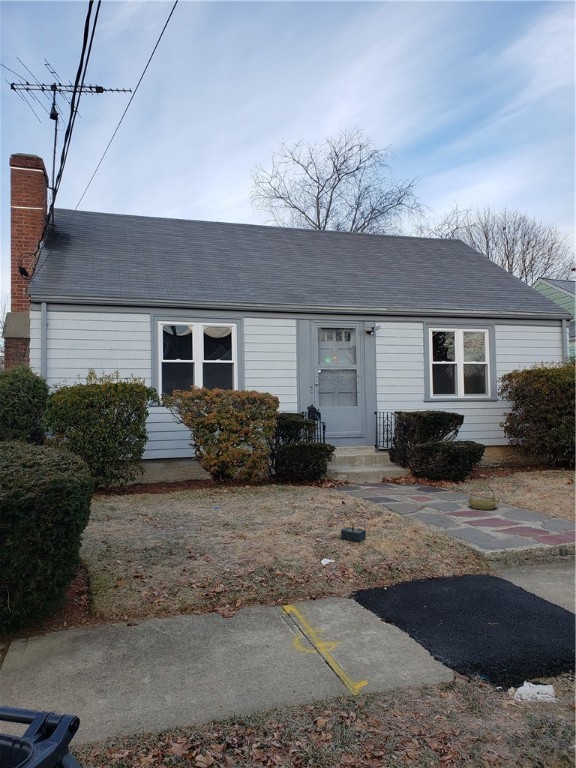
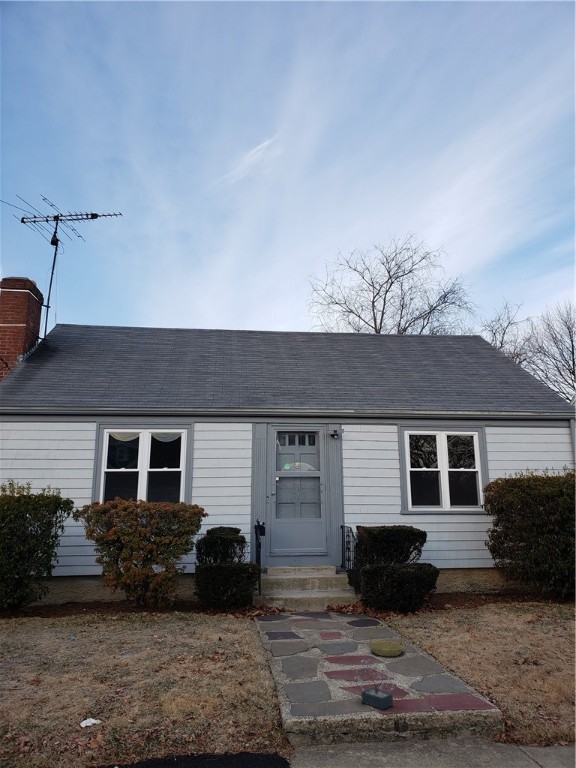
decorative plant: present [335,507,369,541] -> present [354,660,397,709]

